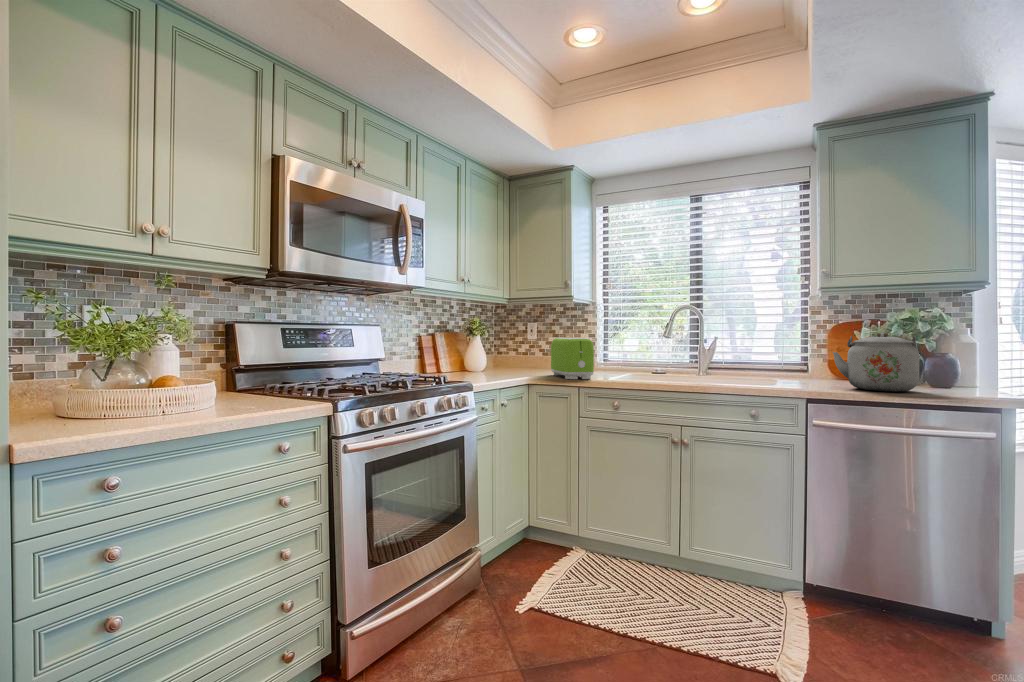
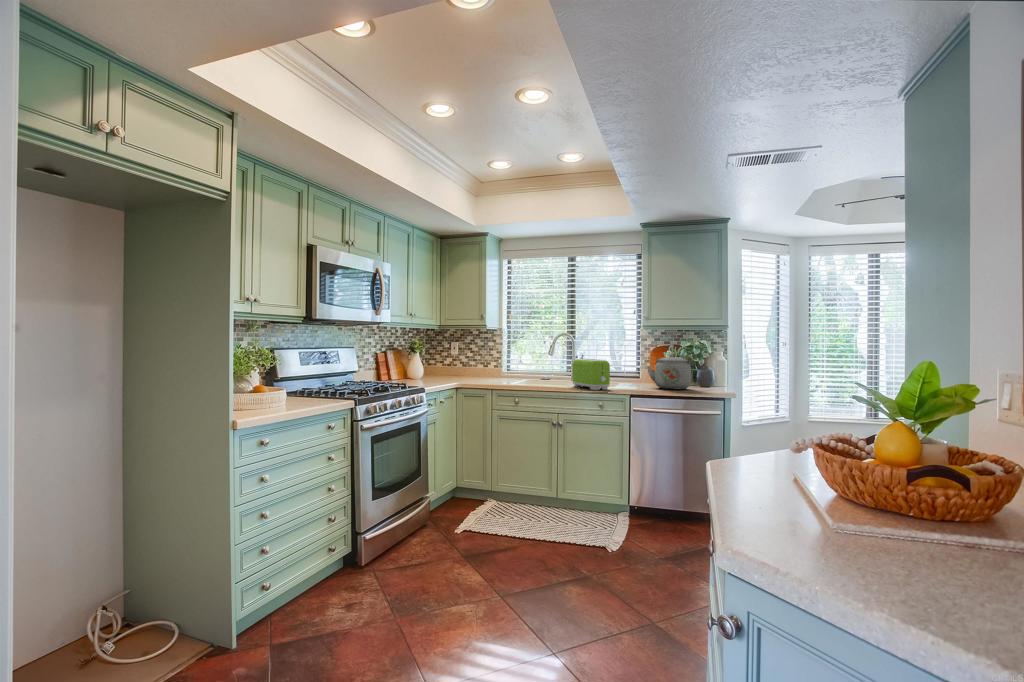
toaster: present [551,338,594,379] -> present [572,359,610,390]

